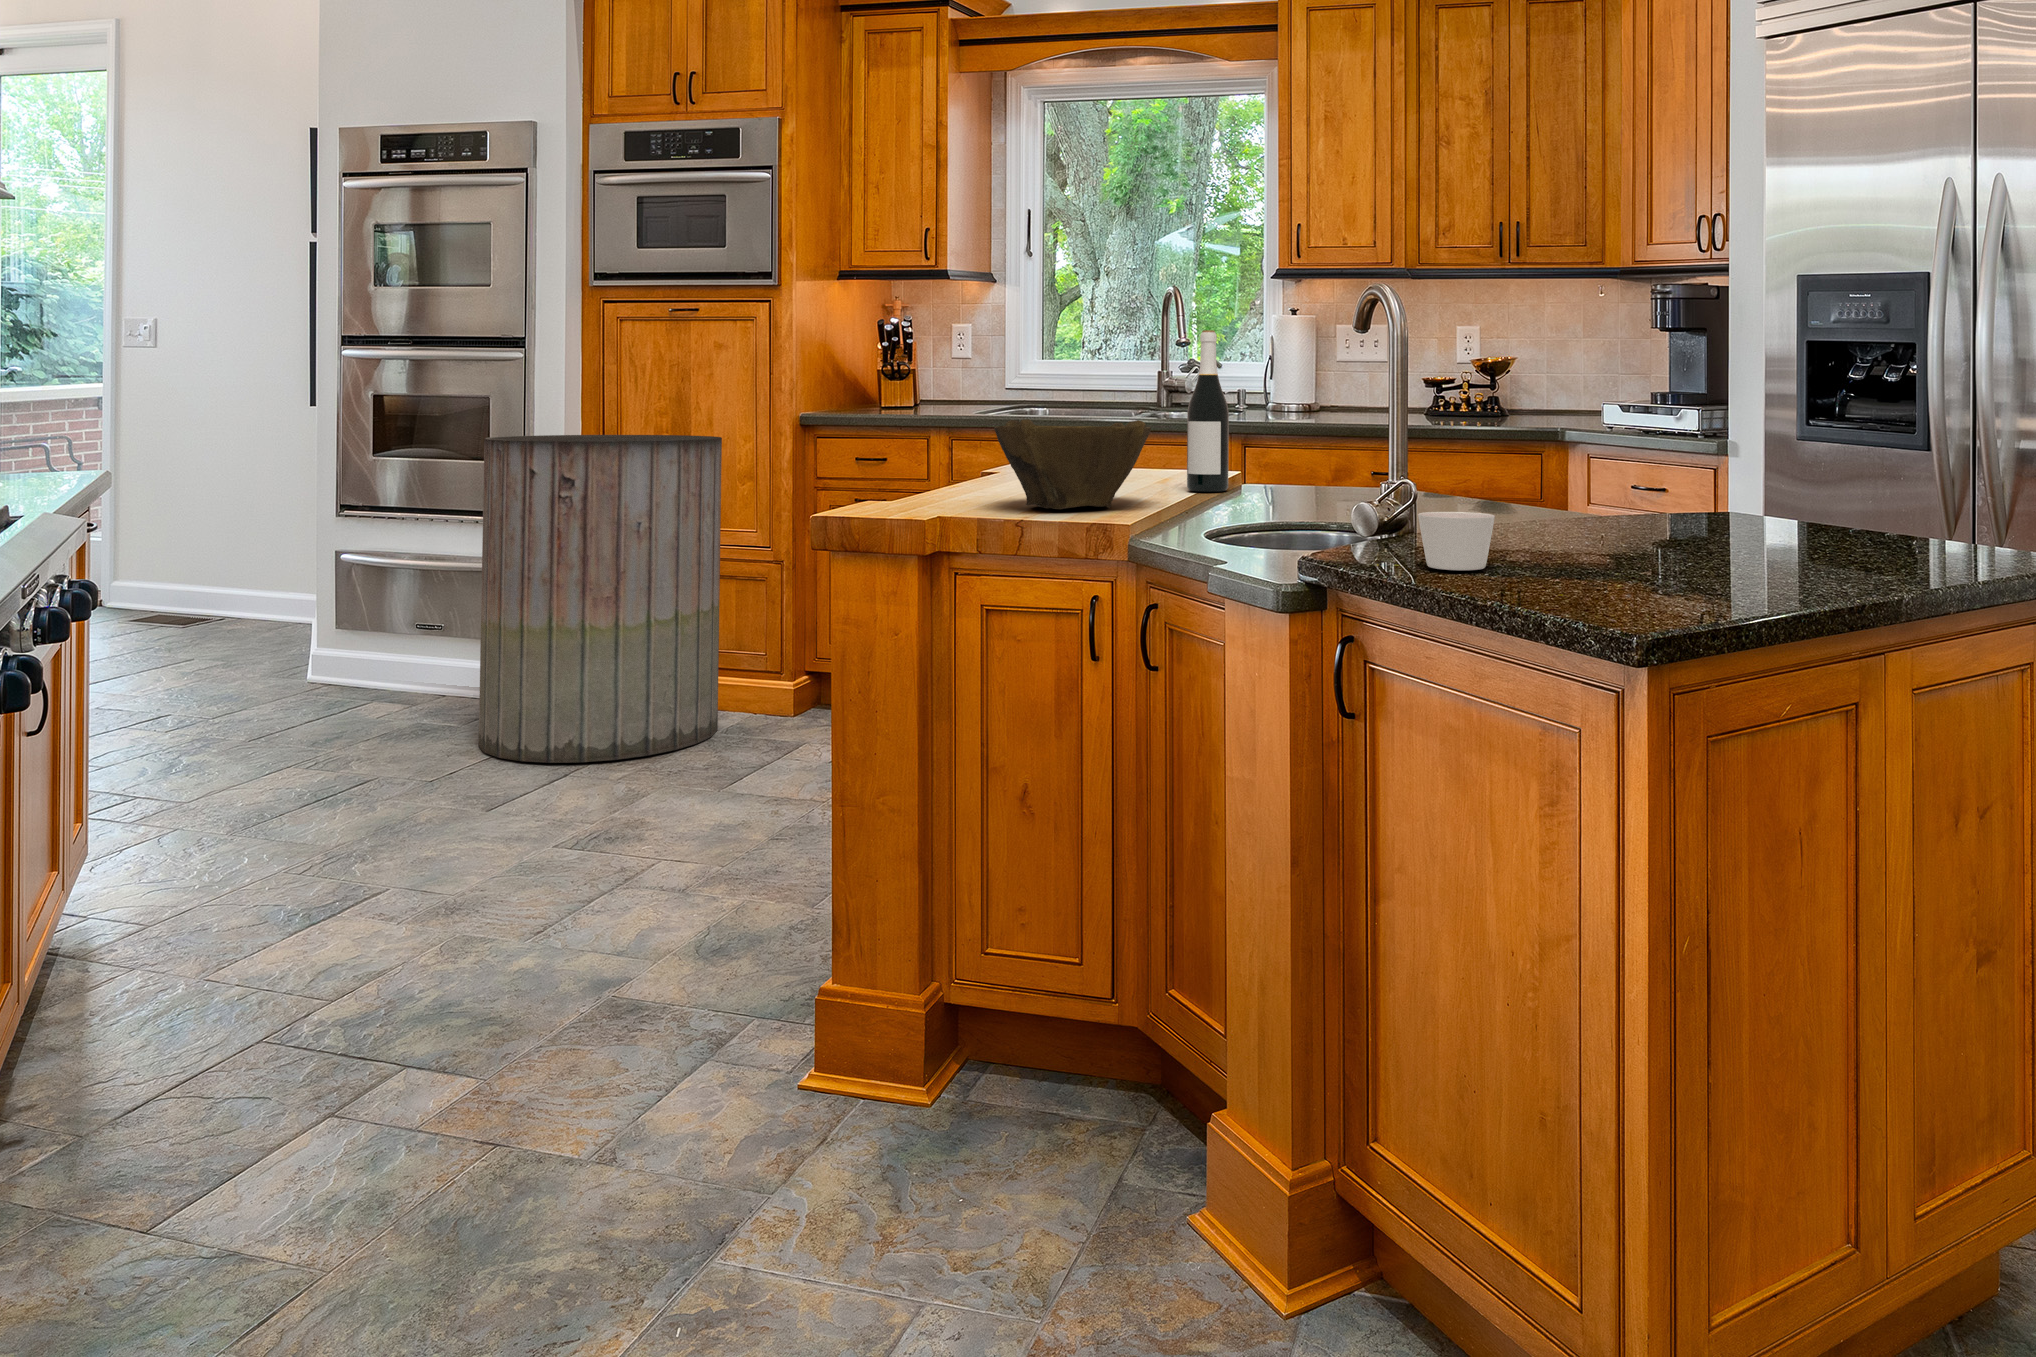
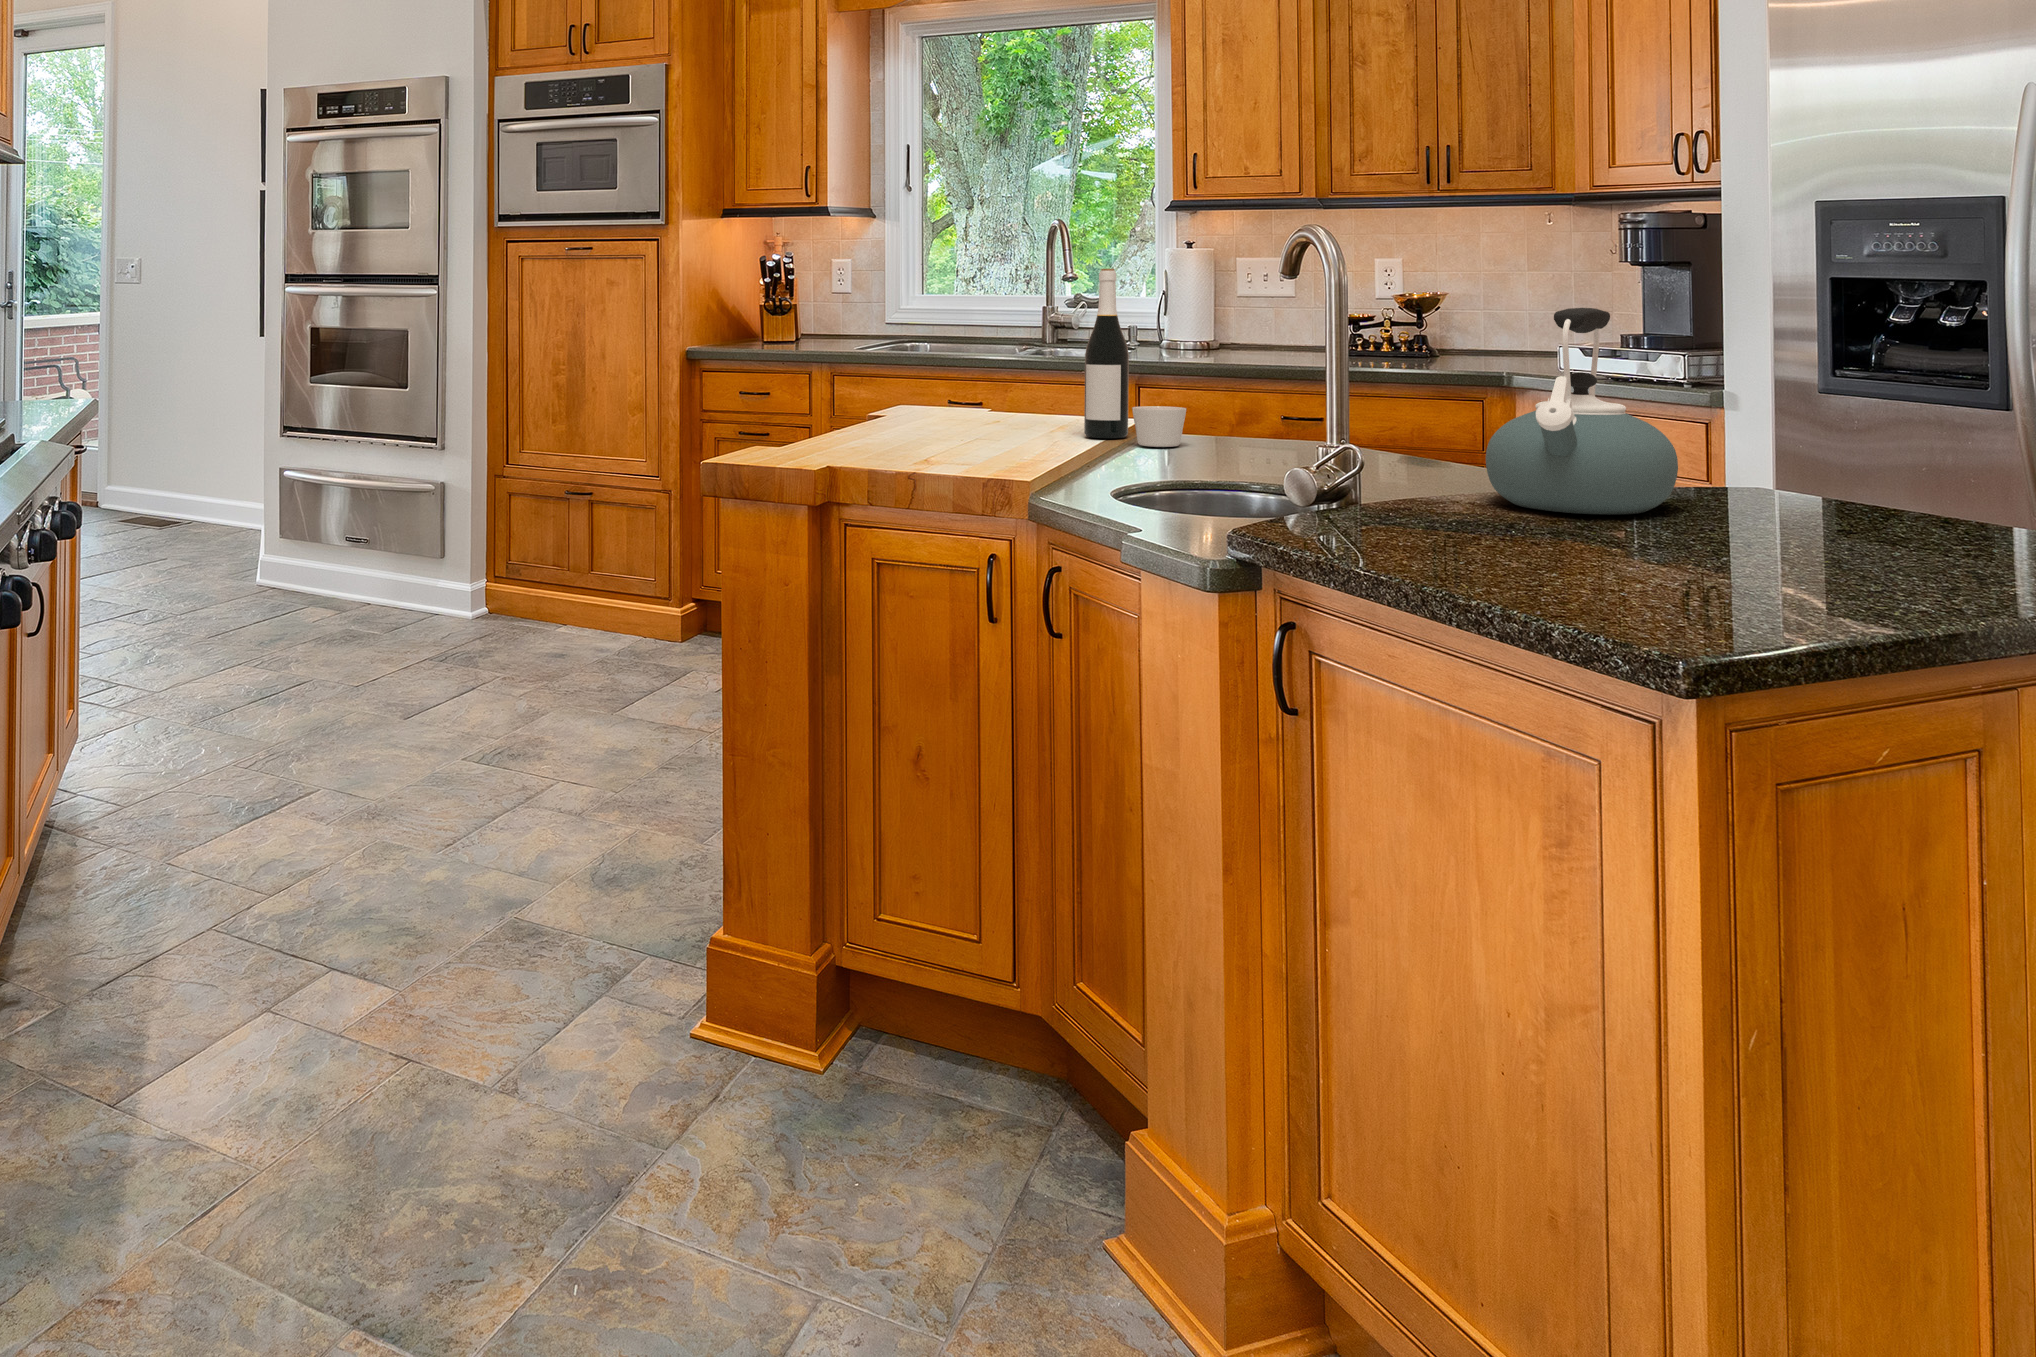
kettle: none [1530,363,1688,543] -> present [1486,308,1678,514]
bowl: present [994,419,1151,509] -> none [885,365,1050,460]
trash can: present [479,435,722,763] -> none [398,367,619,680]
candle: present [1418,512,1495,570] -> present [1132,406,1186,447]

